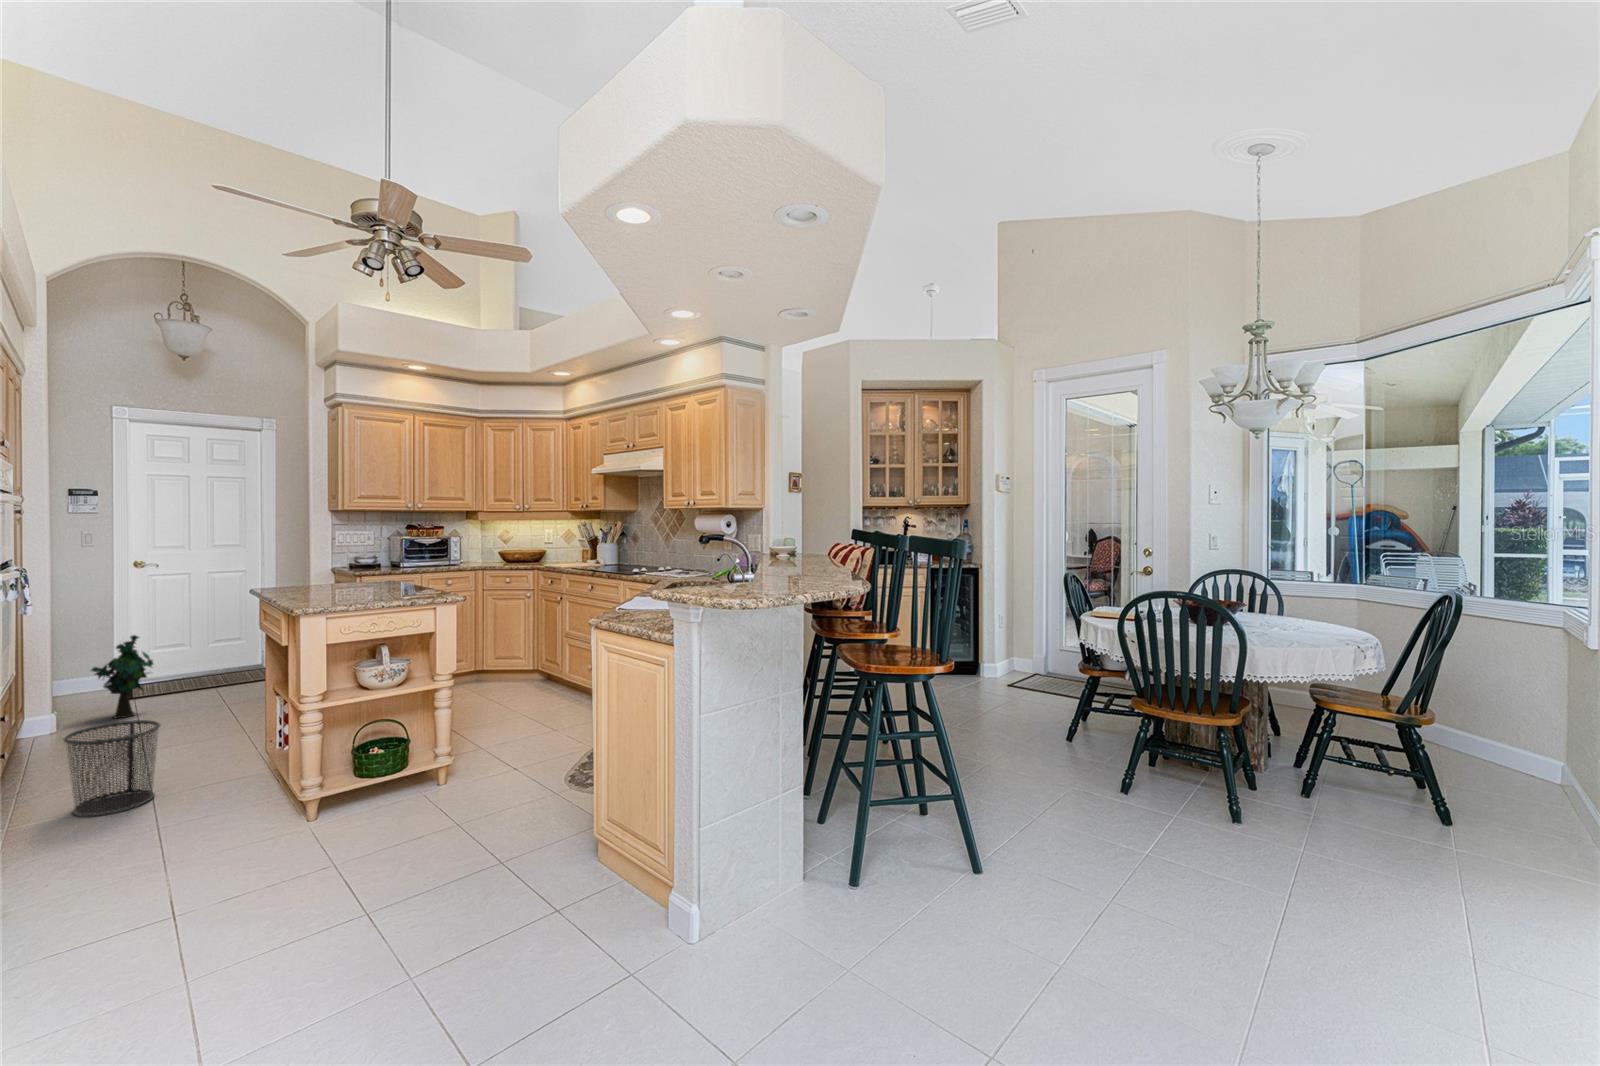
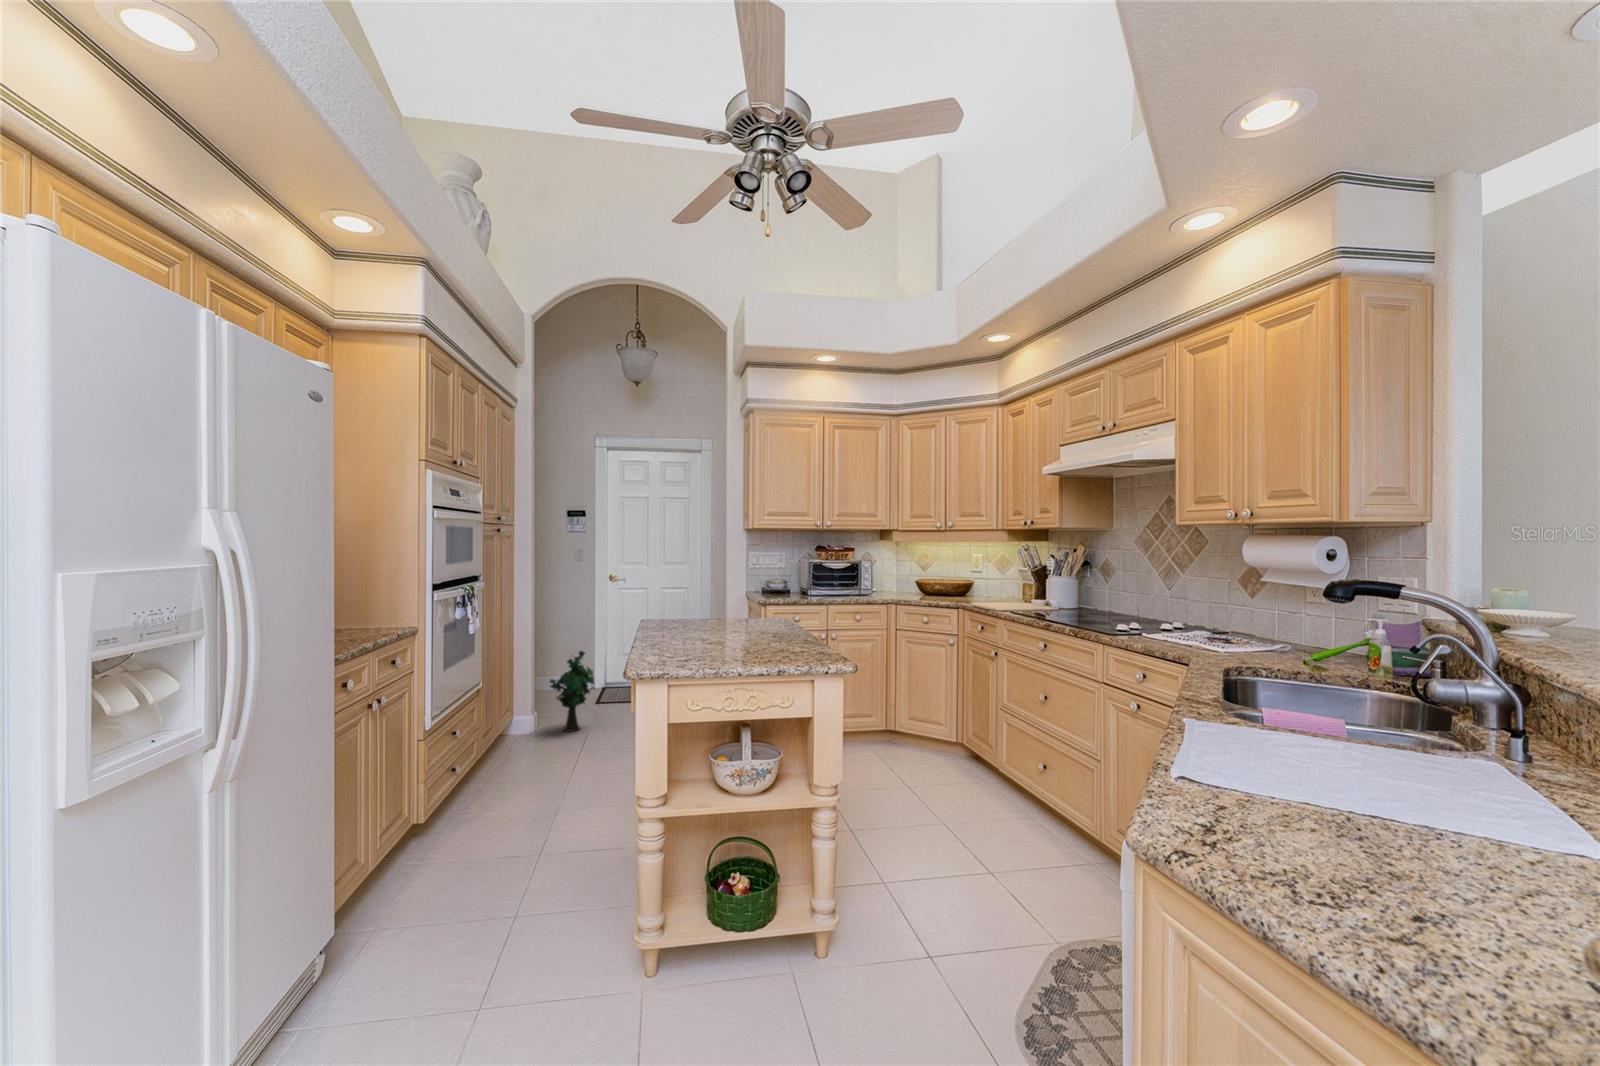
trash can: present [63,720,160,816] -> none [397,785,497,916]

